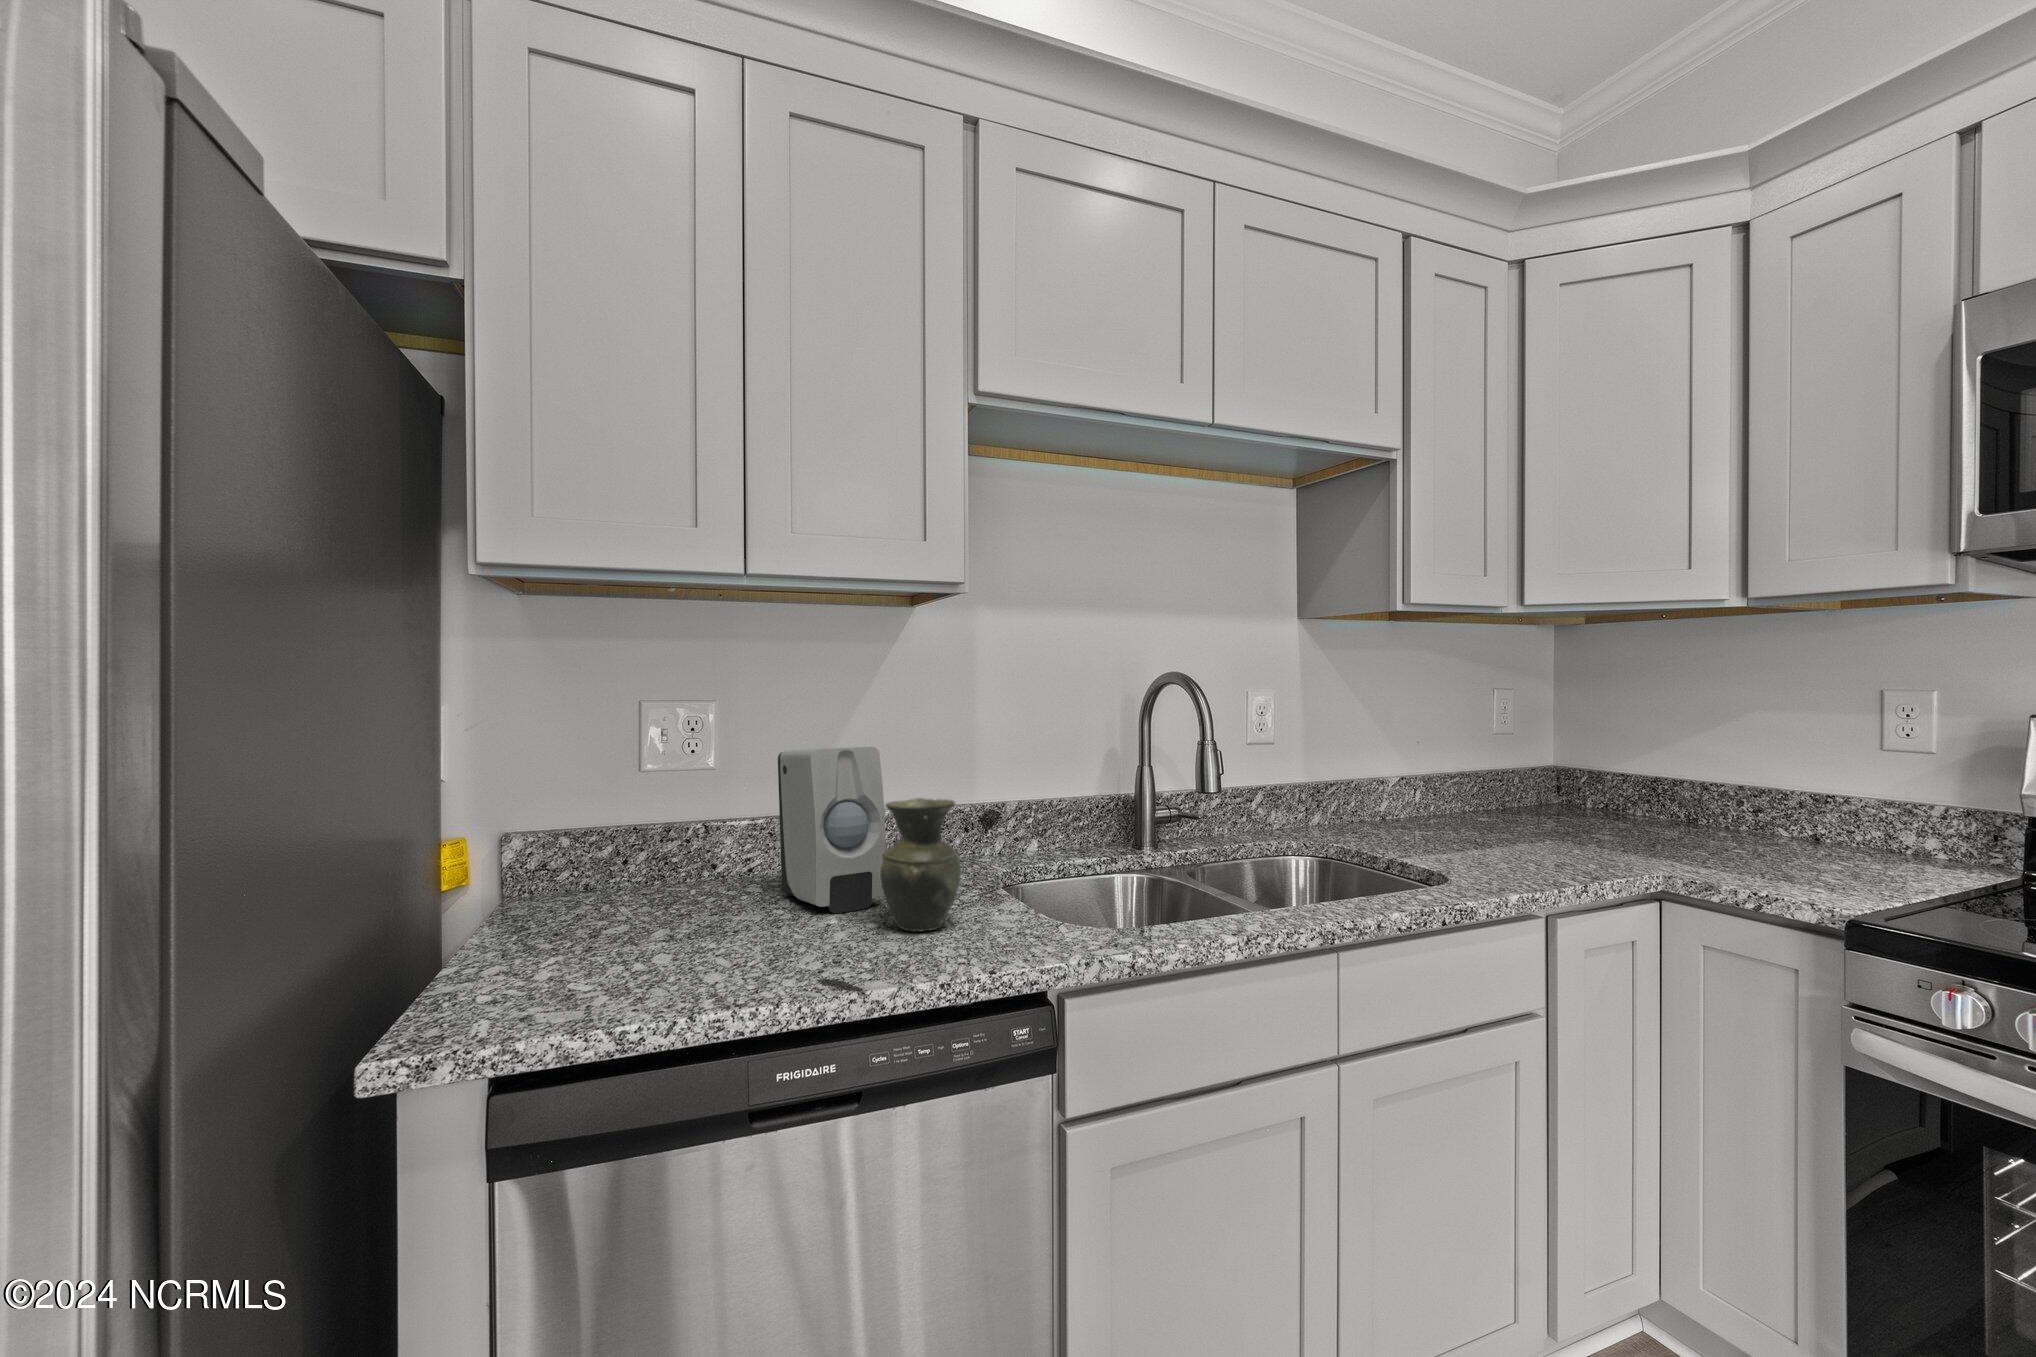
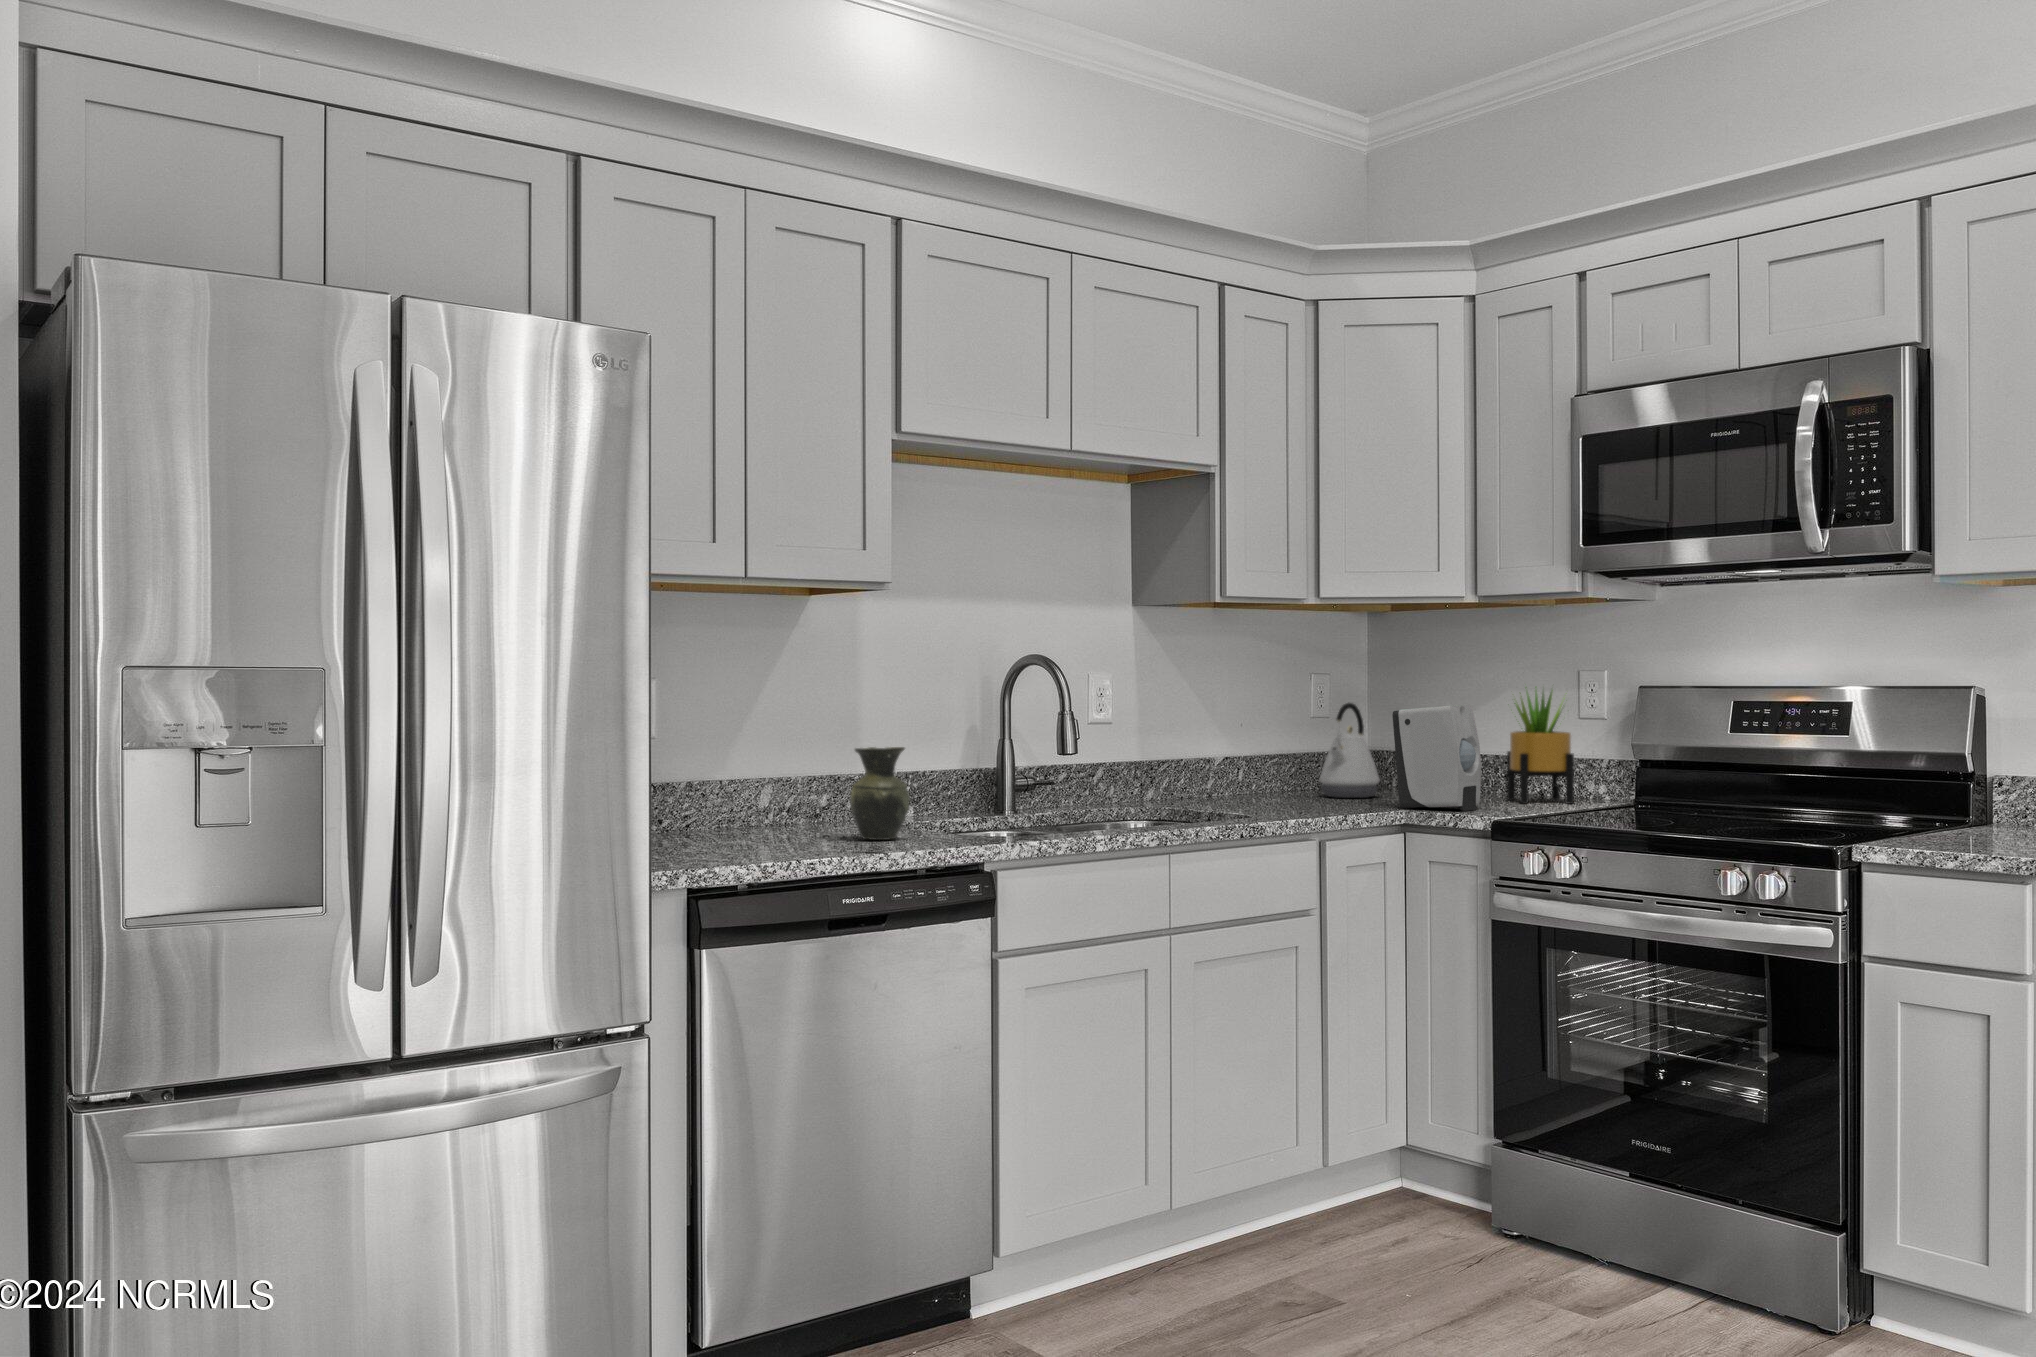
potted plant: none [1765,705,1882,860] -> present [1507,687,1574,804]
kettle: none [1513,722,1589,830] -> present [1319,703,1380,798]
soap dispenser: present [778,747,886,913] -> present [1392,705,1481,811]

